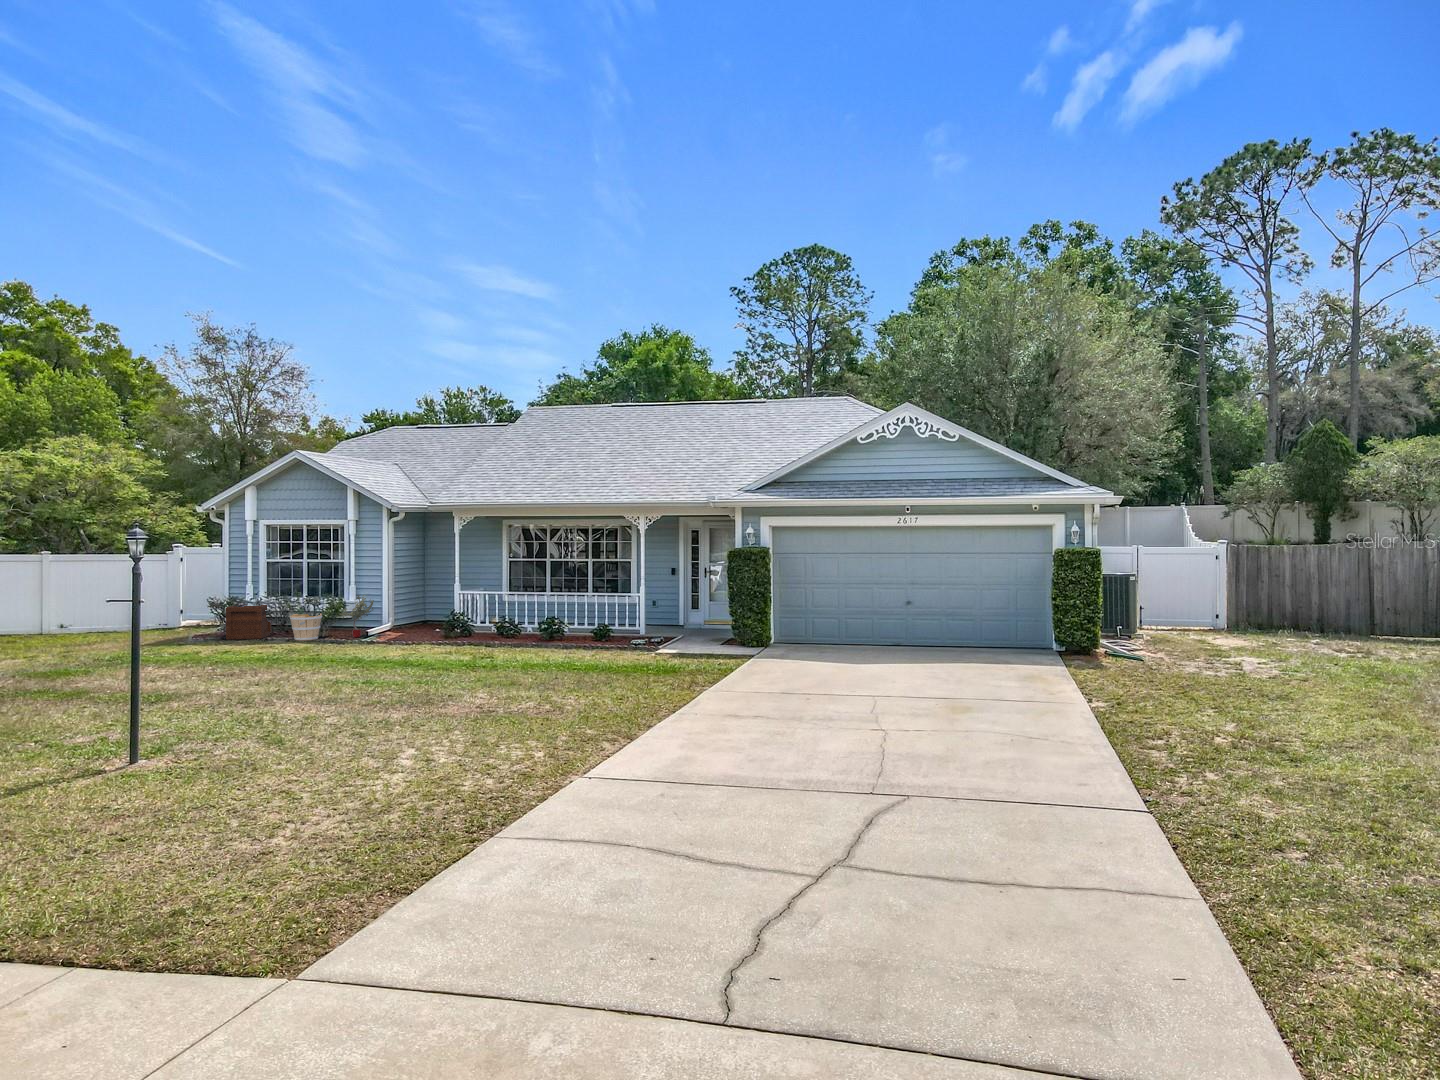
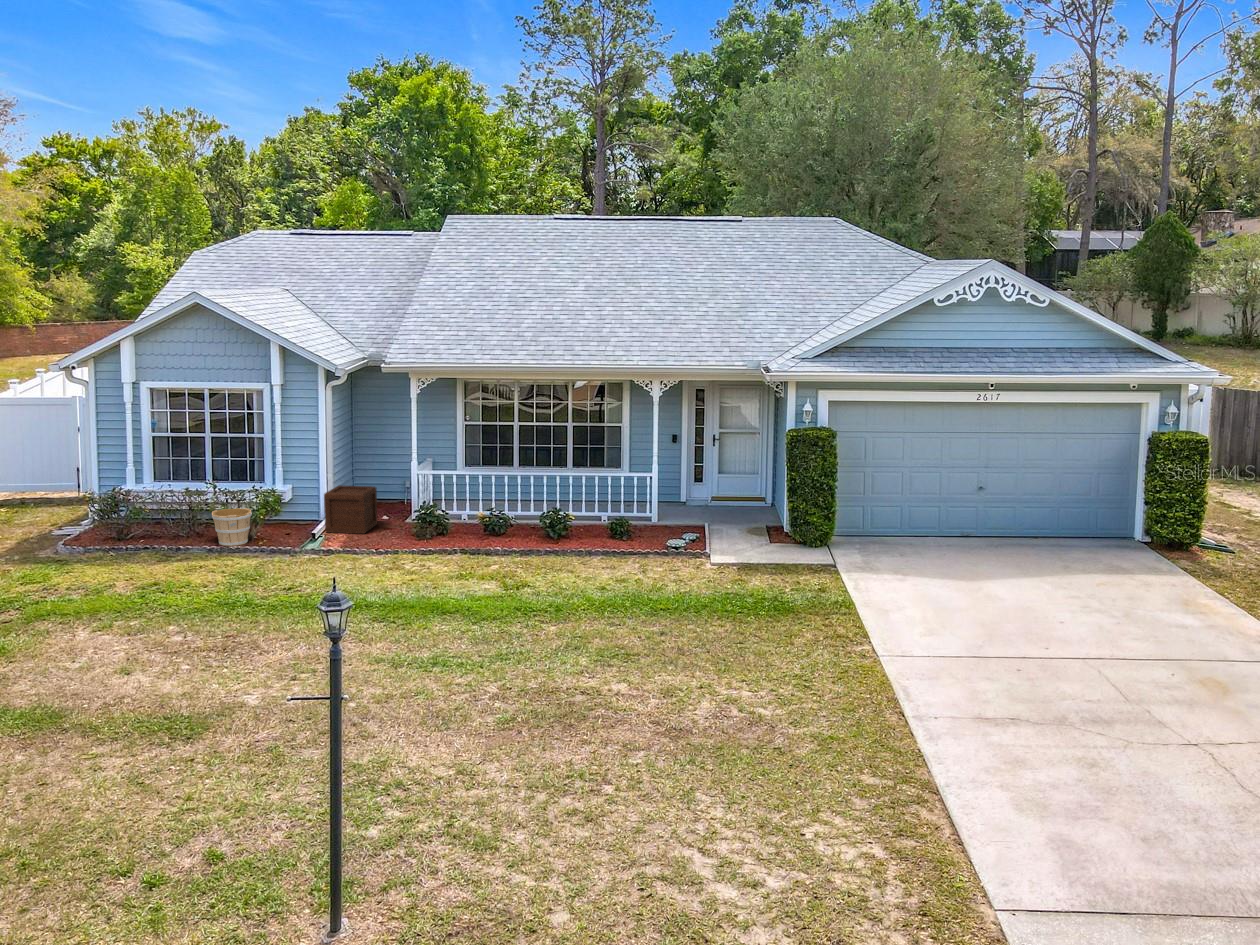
potted tree: present [340,595,374,638] -> none [270,481,317,537]
wooden crate: present [226,605,271,640] -> present [324,485,377,534]

